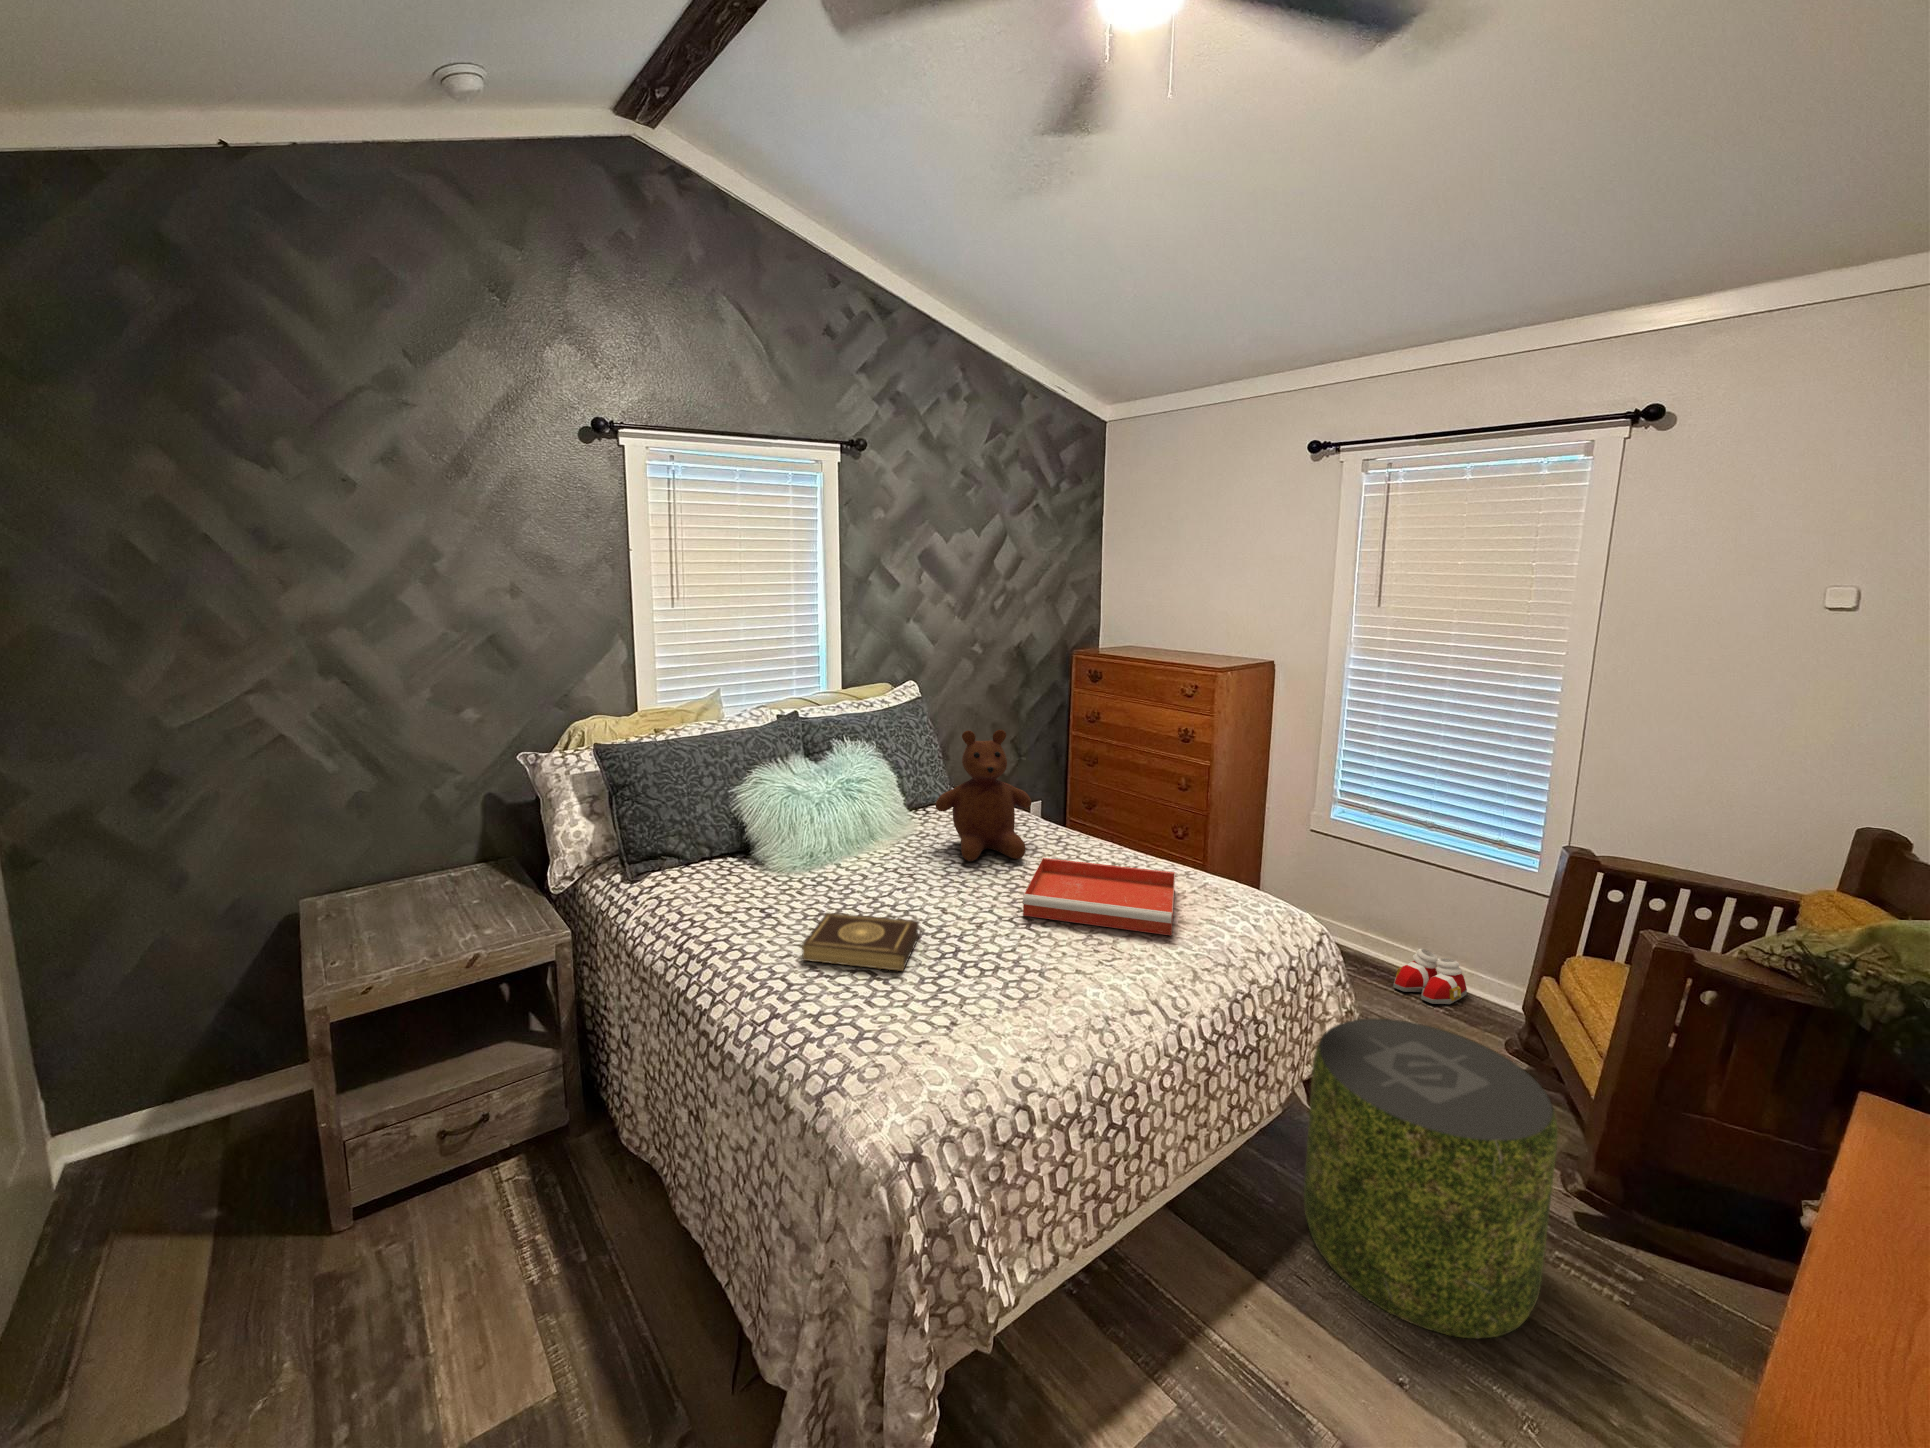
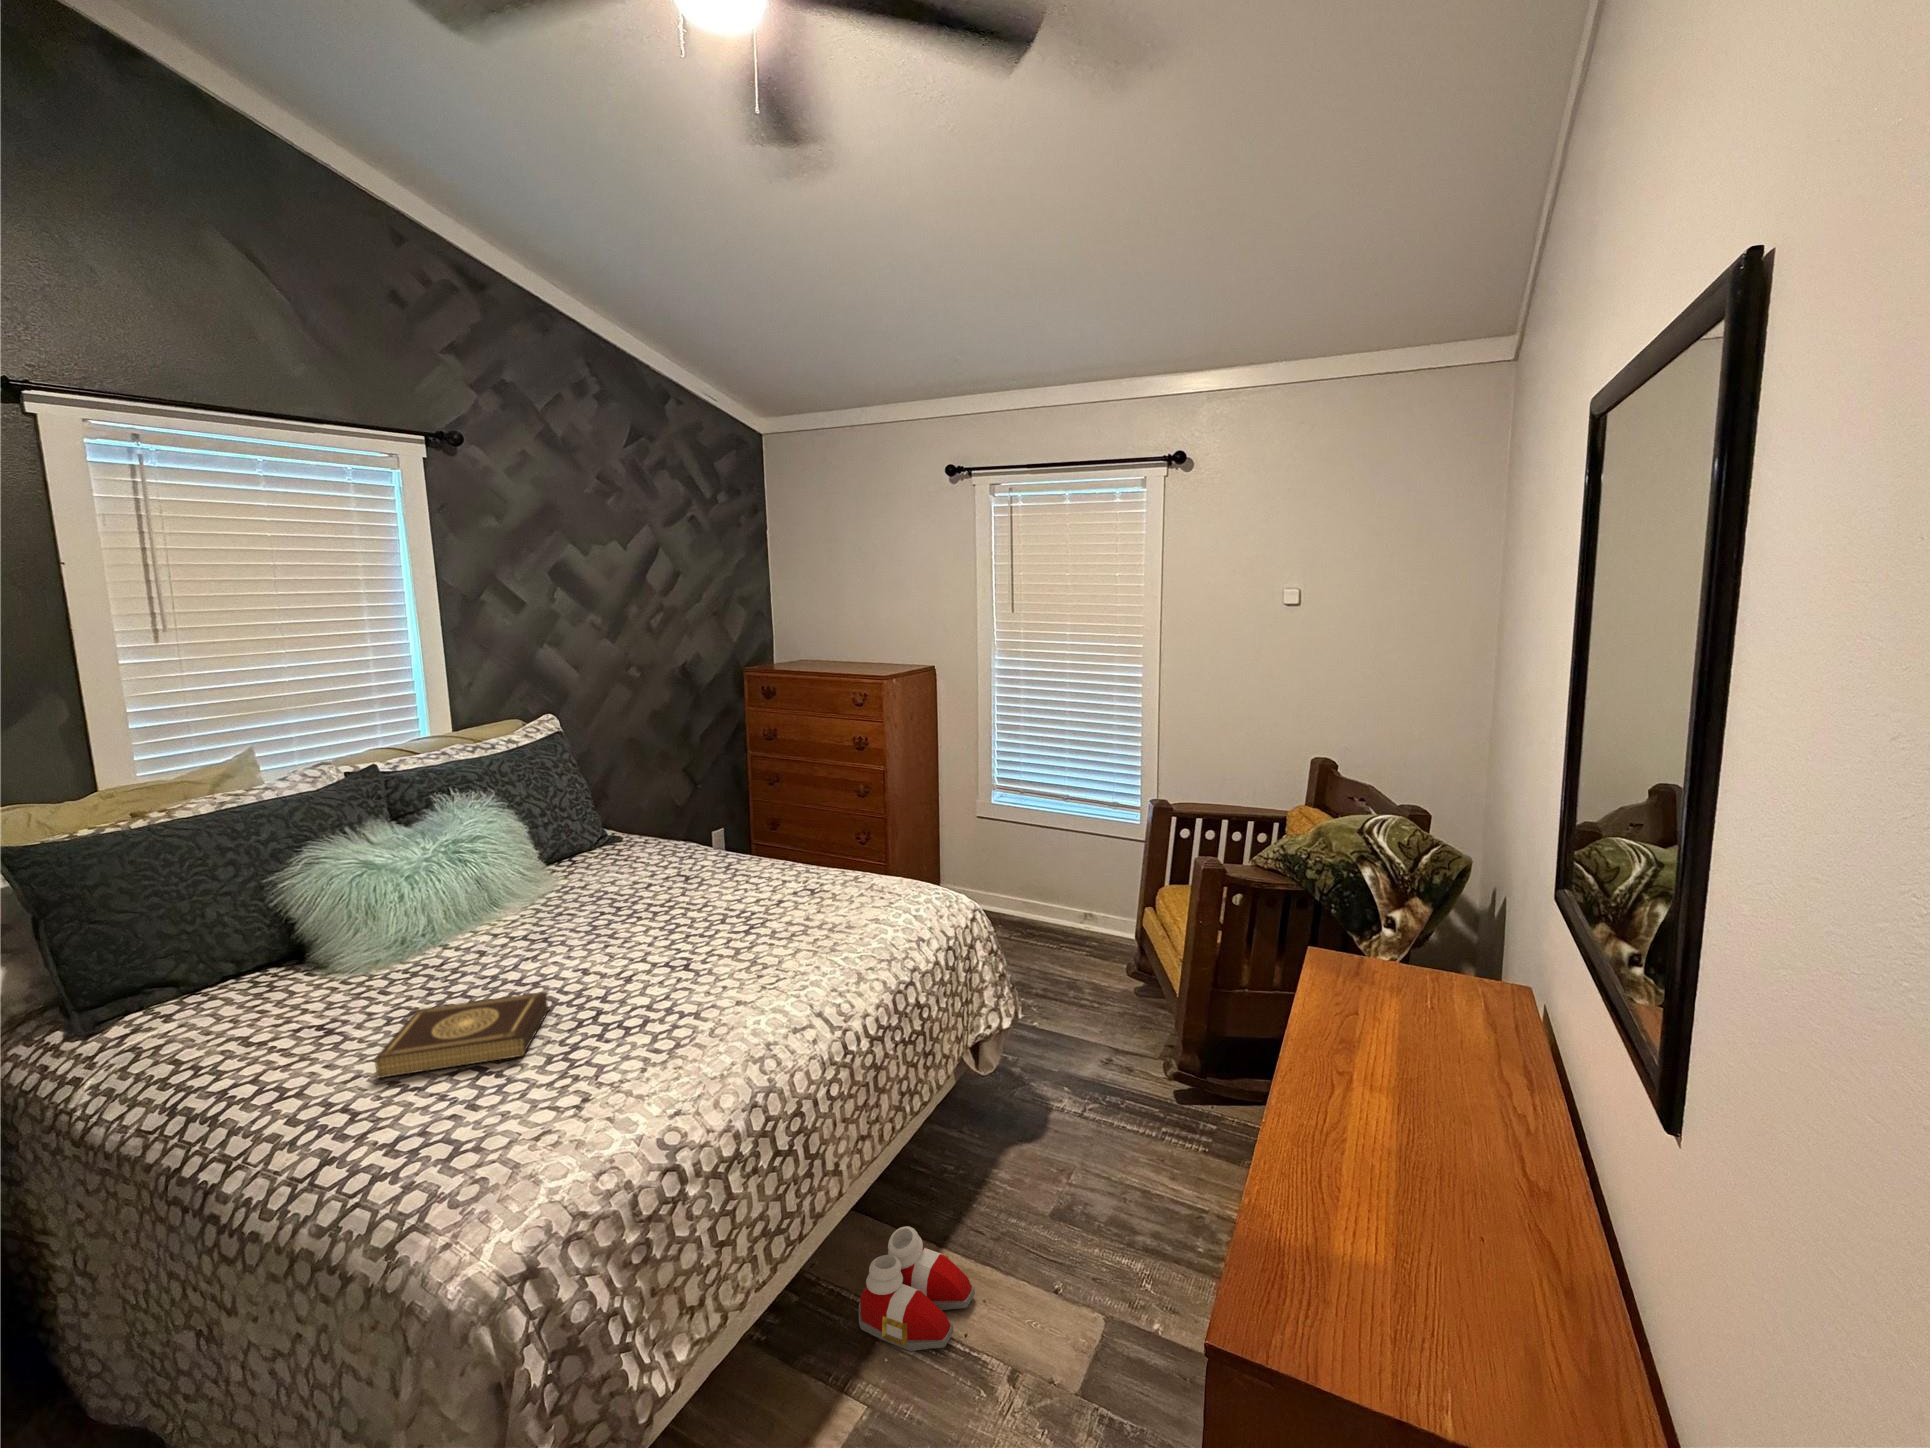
teddy bear: present [935,730,1031,861] -> none [576,759,693,909]
tray: present [1023,858,1175,935] -> none [678,880,843,957]
slippers: present [1393,949,1467,1004] -> present [859,1226,975,1351]
pouf: present [1304,1019,1558,1338] -> none [973,971,1150,1233]

